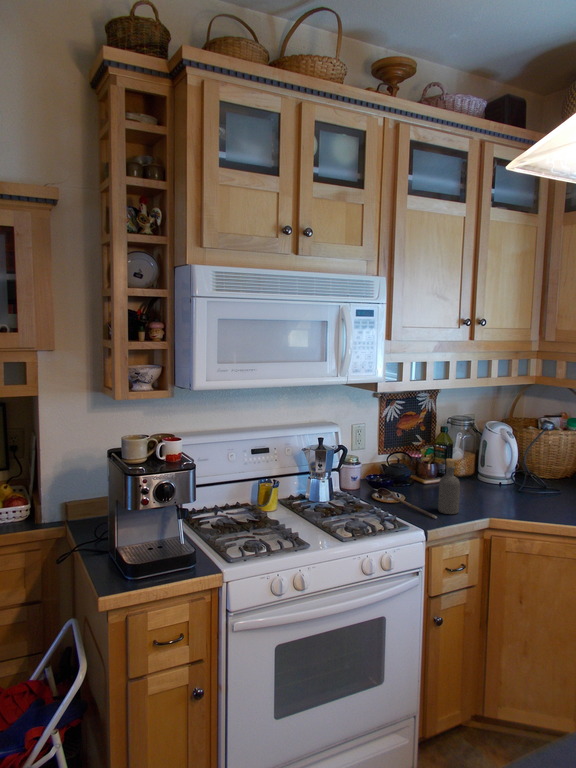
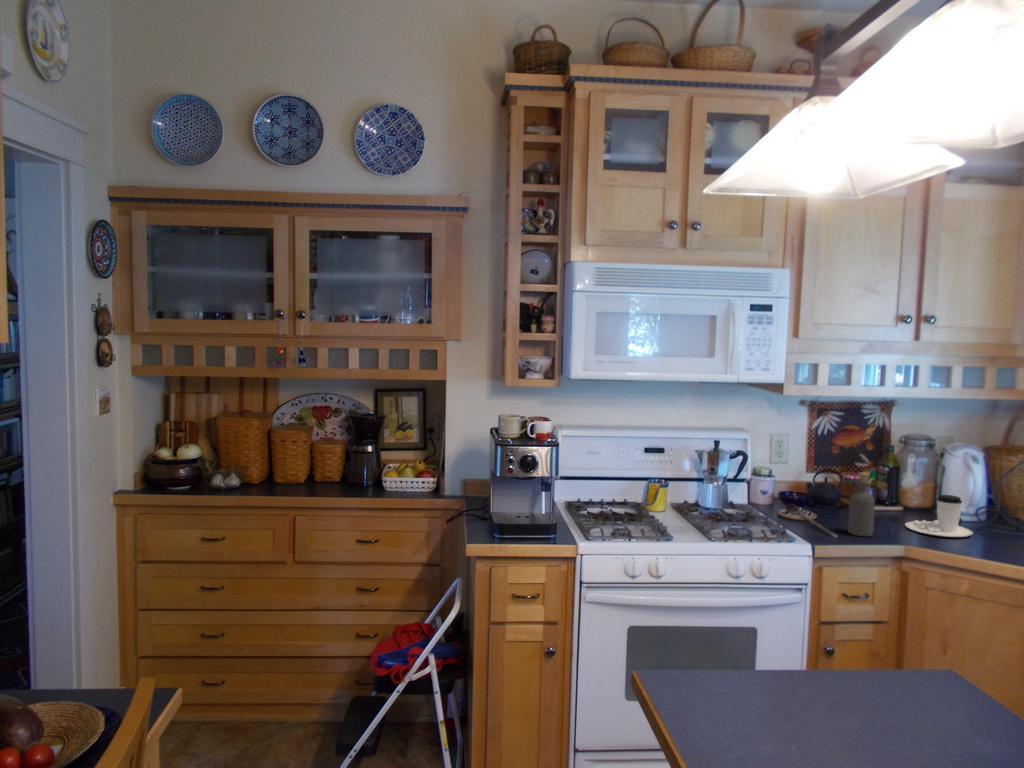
coffee cup: none [470,468,522,505] -> present [905,495,973,537]

